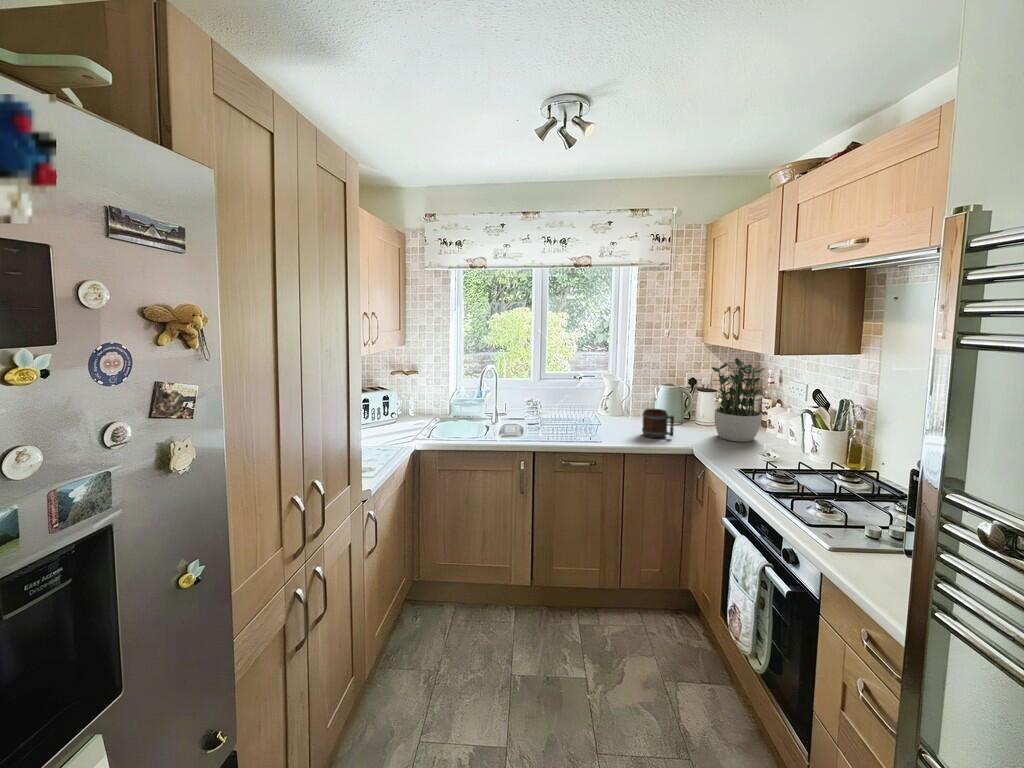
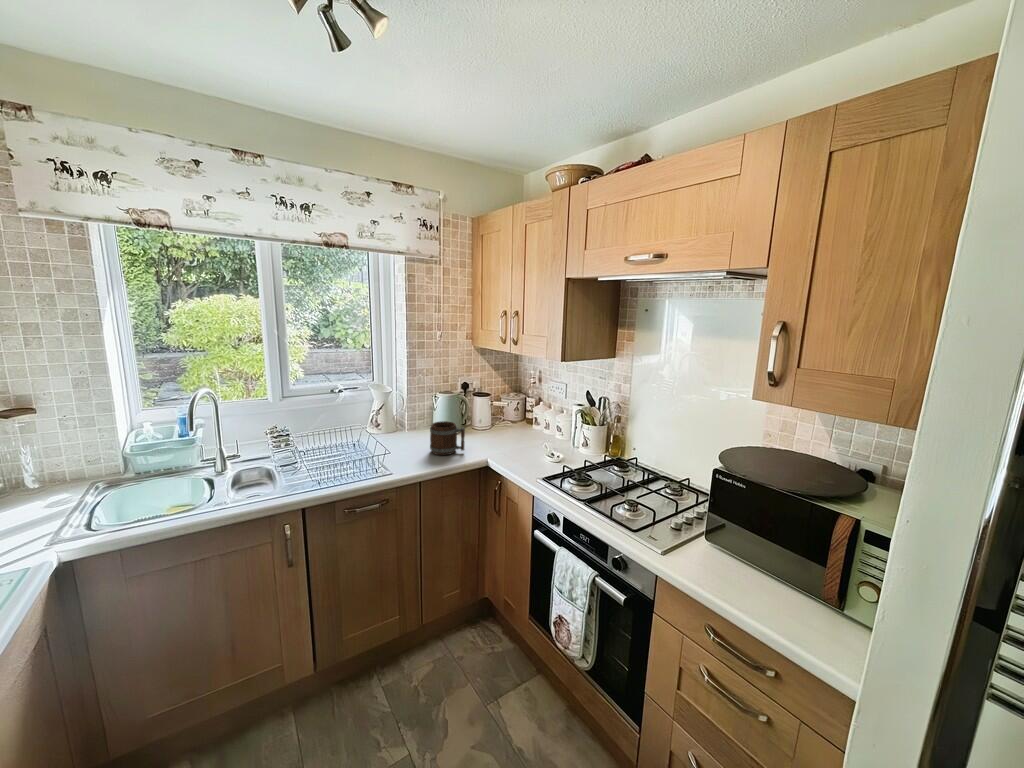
potted plant: present [712,358,765,442] -> none [492,363,539,445]

